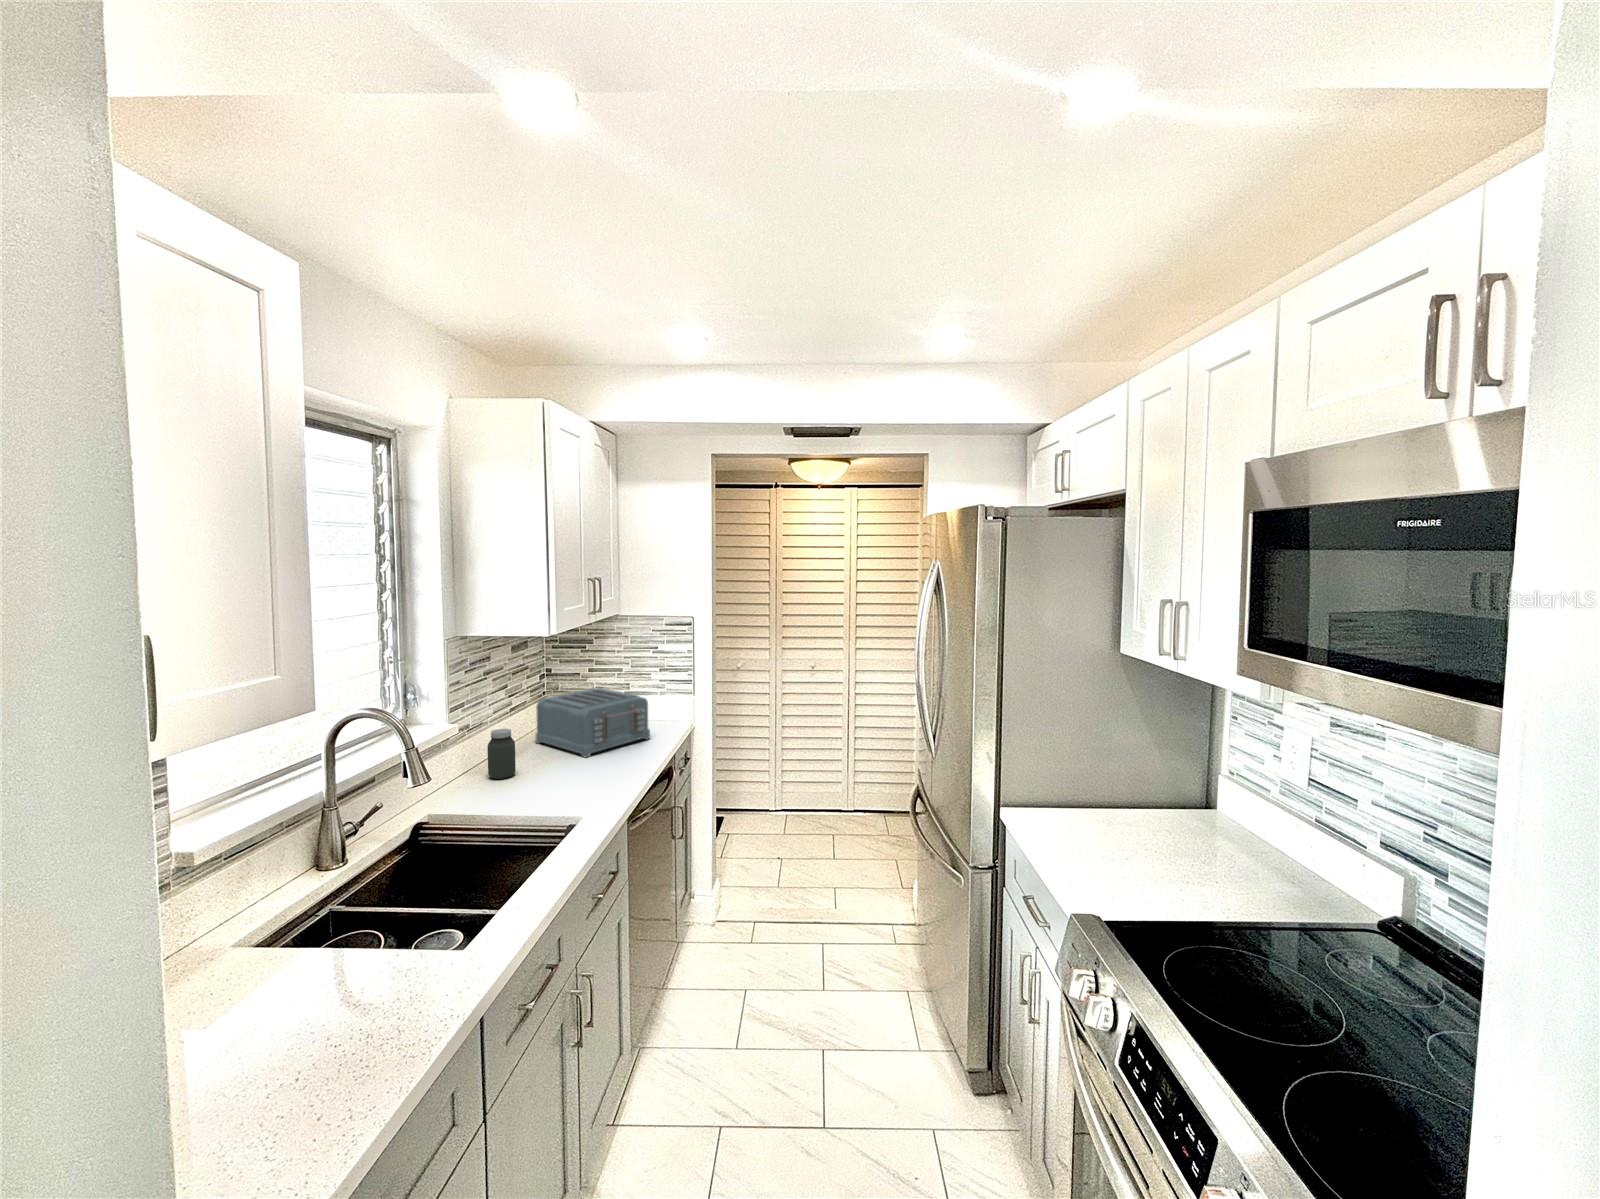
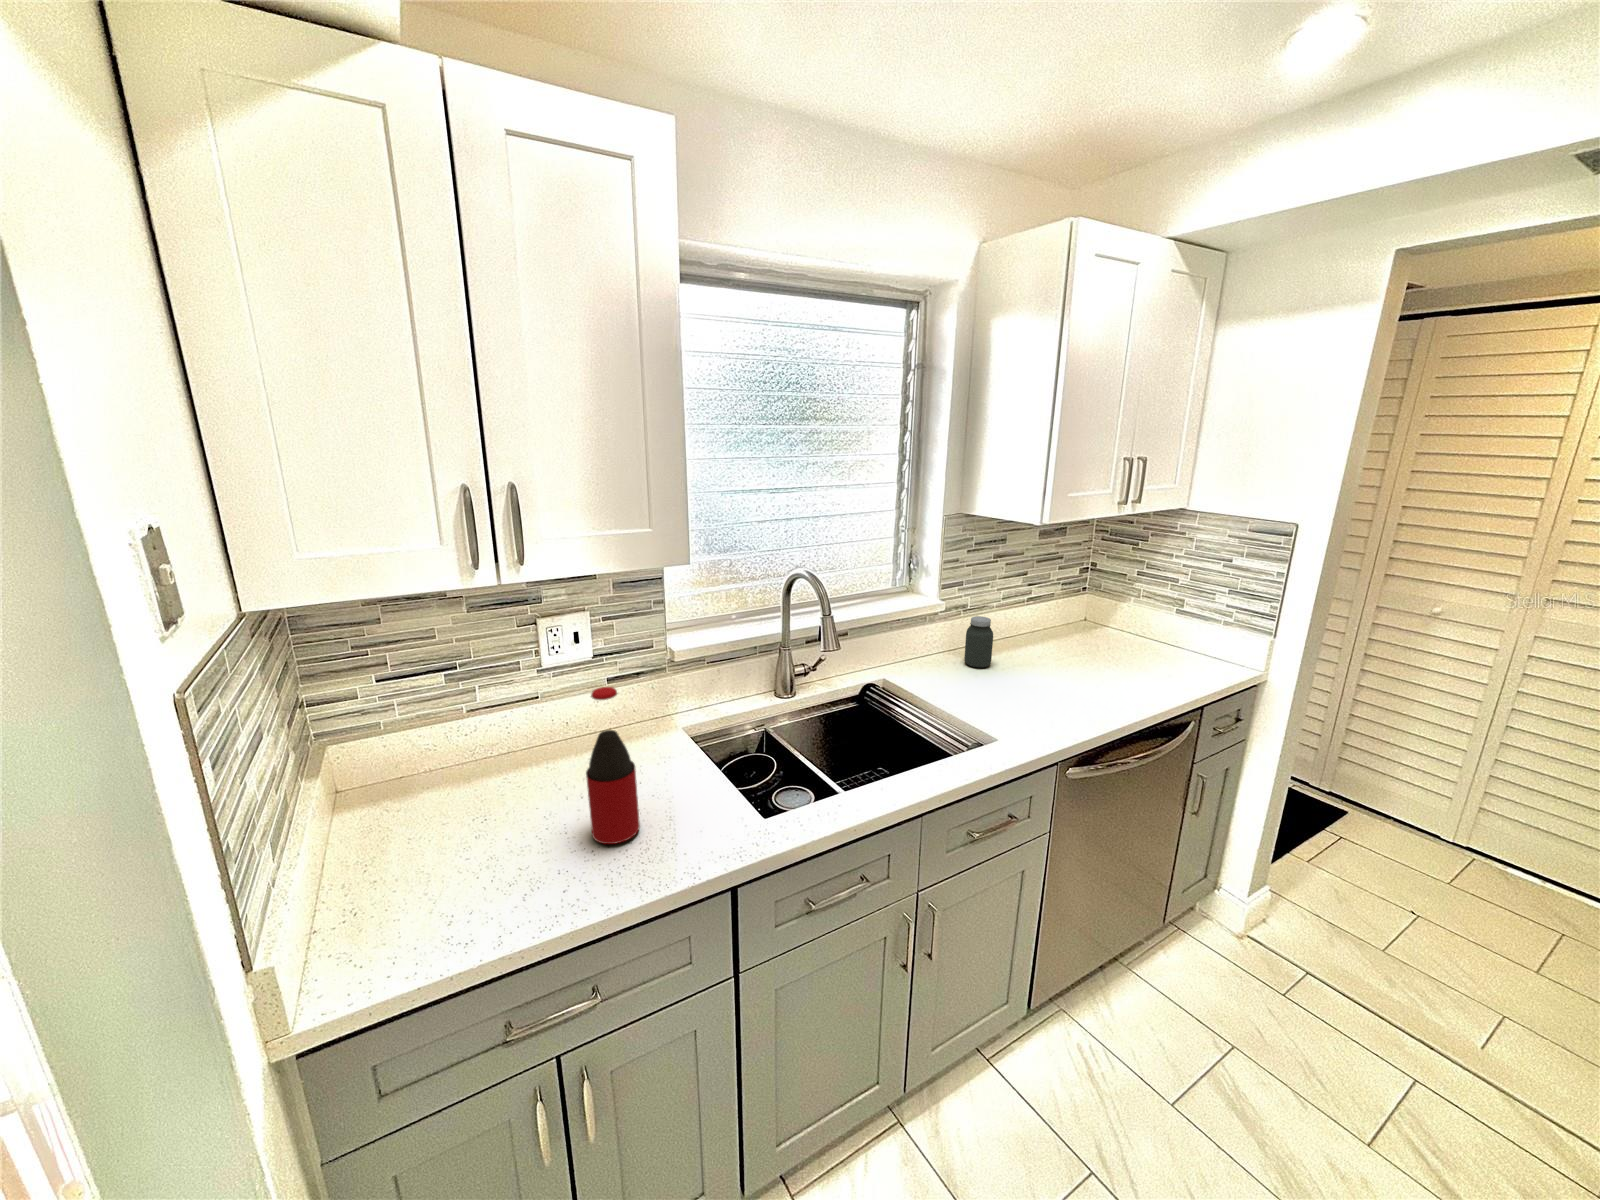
toaster: present [536,688,650,757] -> none [1045,594,1183,676]
bottle: none [252,872,333,1098] -> present [586,687,640,844]

